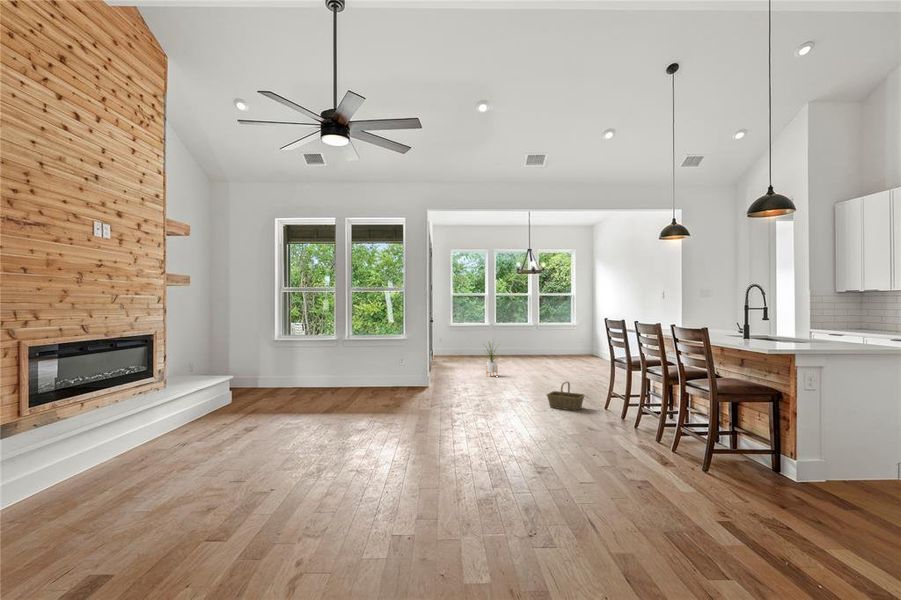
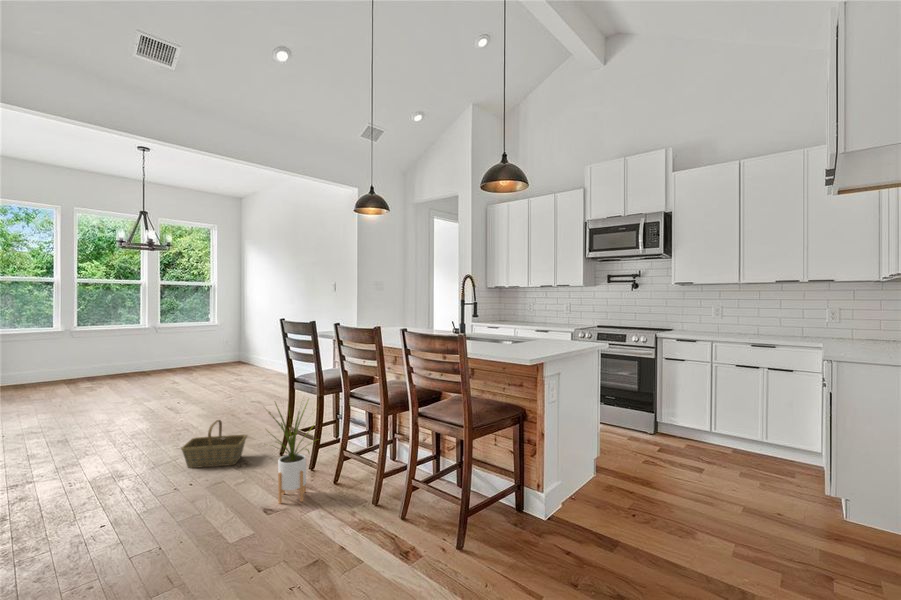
house plant: present [486,344,497,377] -> present [269,402,311,504]

